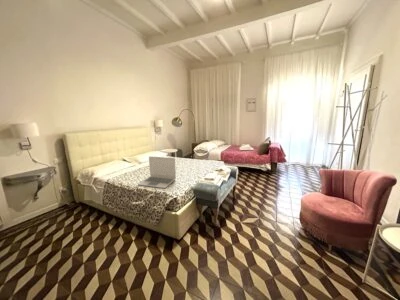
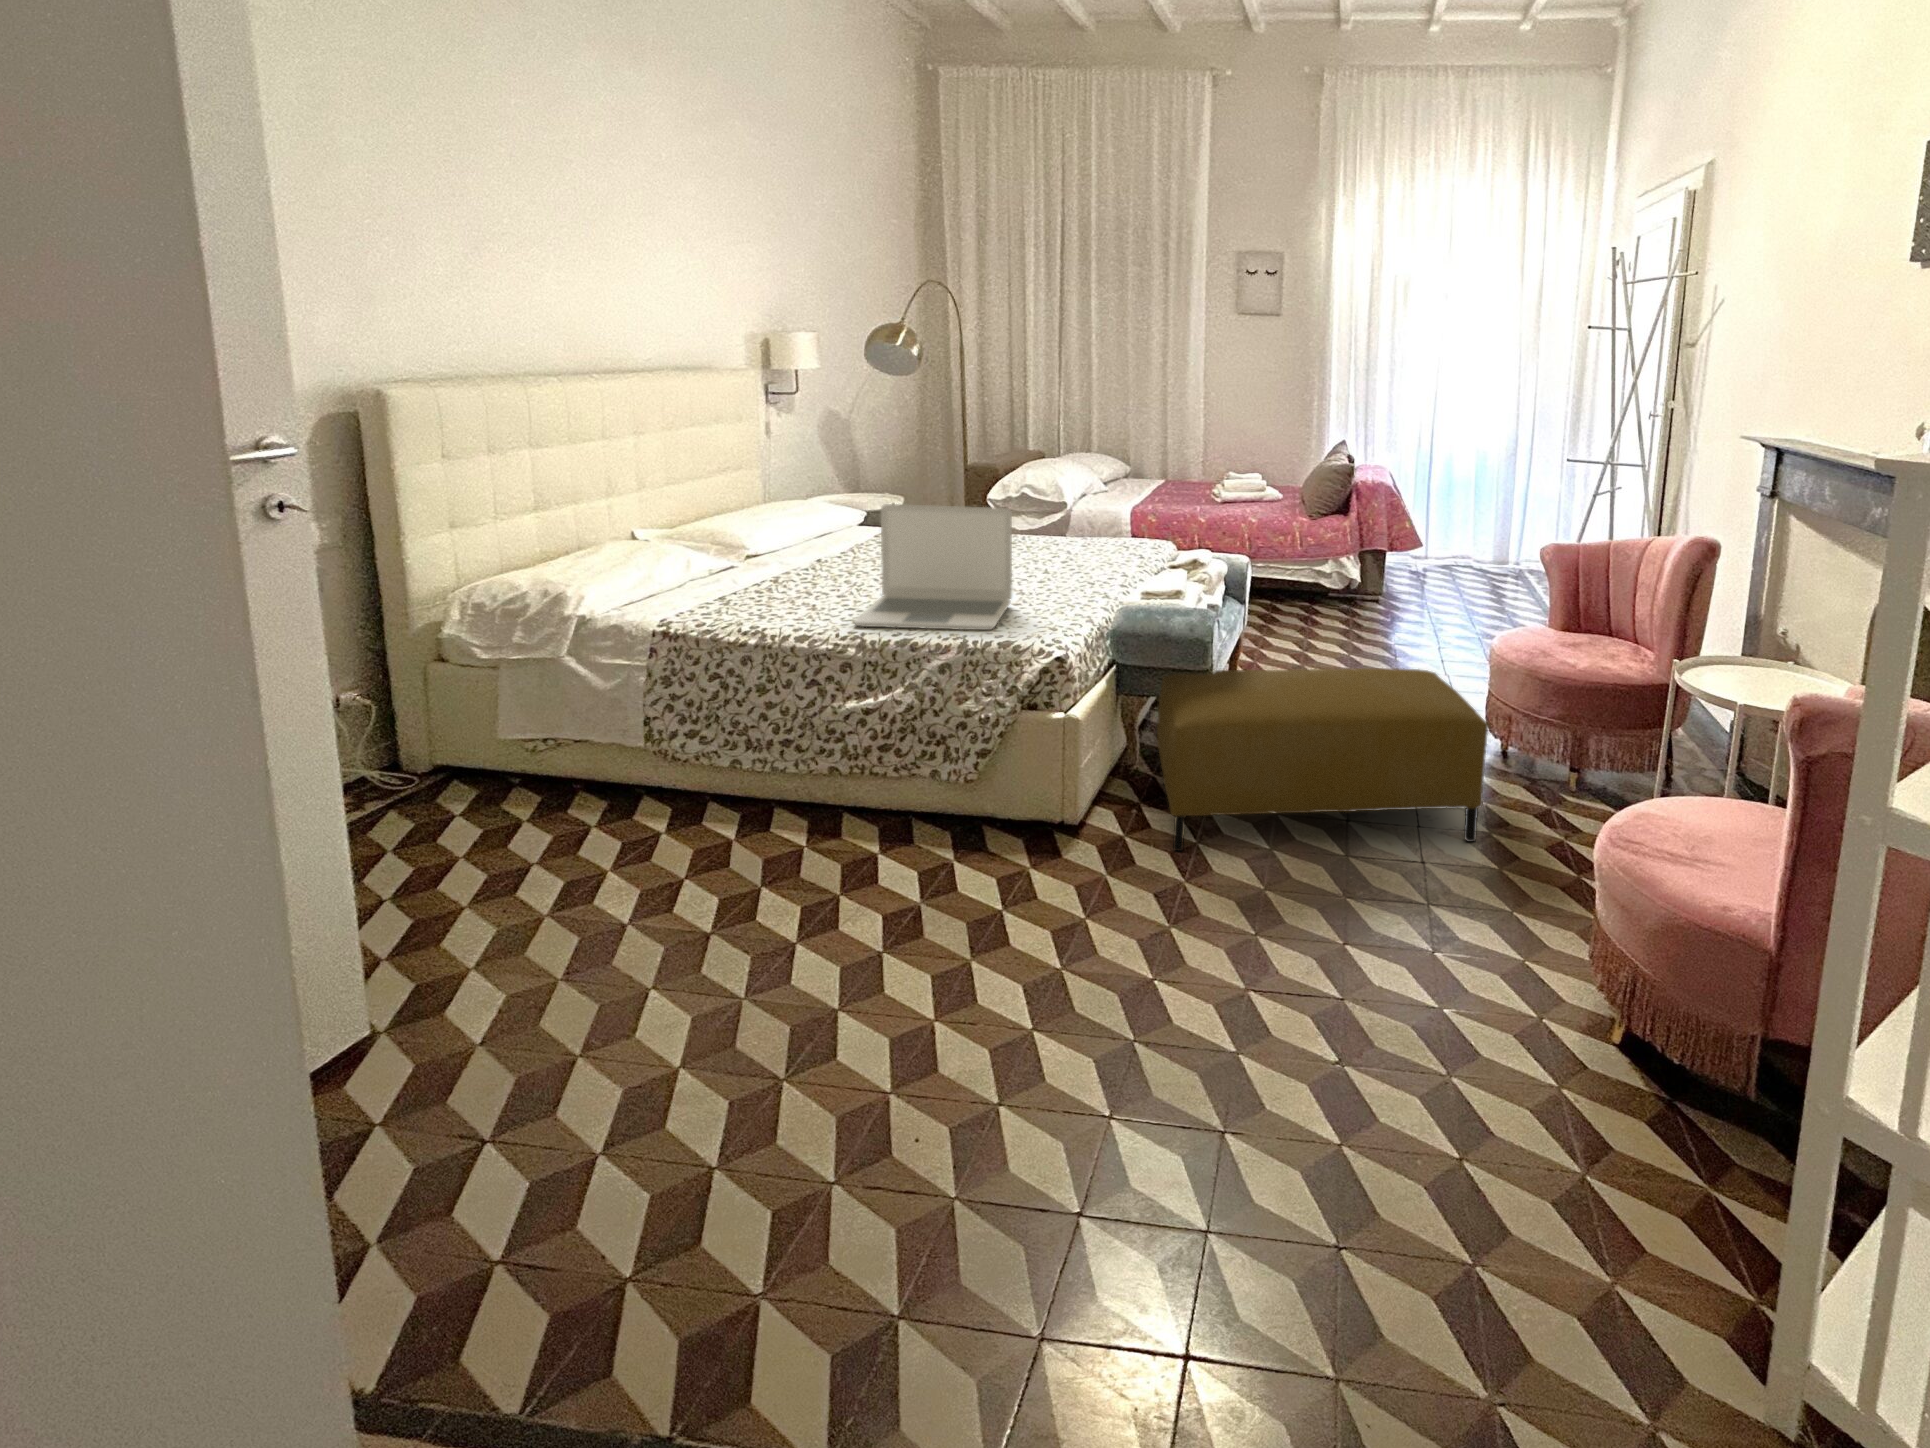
ottoman: none [200,201,298,268] -> present [1157,668,1488,851]

